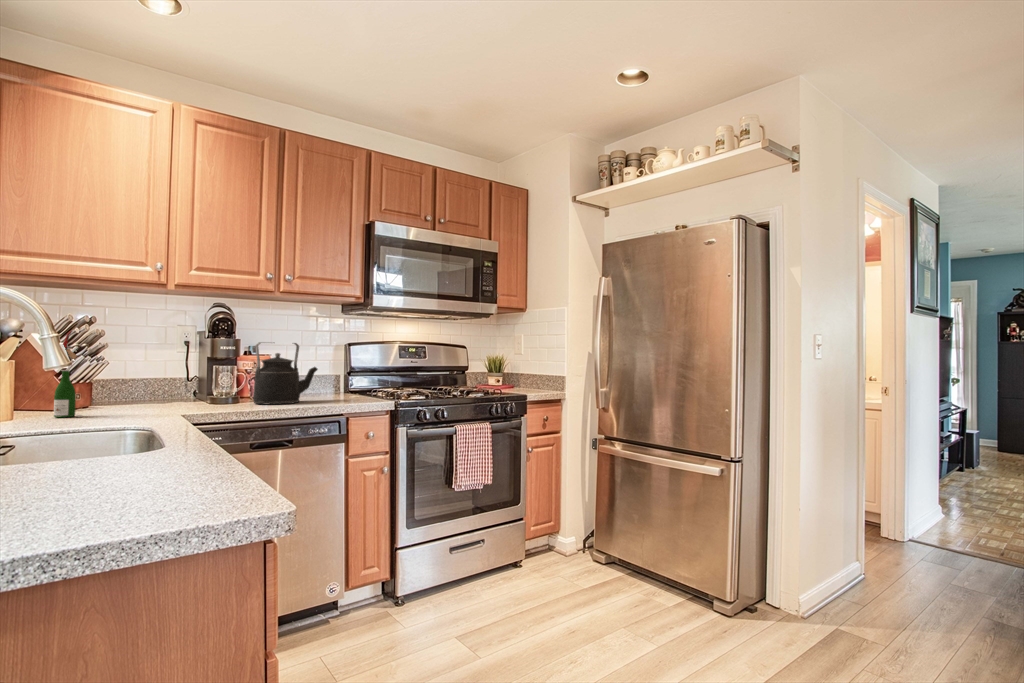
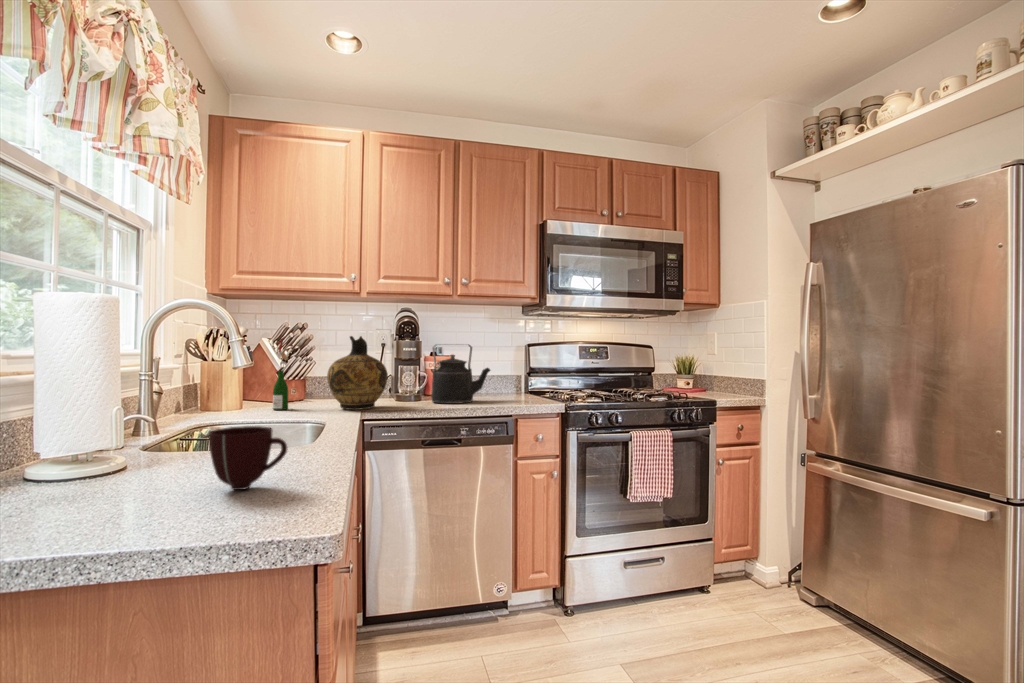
ceramic jug: none [131,332,207,414] -> present [327,336,388,410]
mug: none [108,422,201,489] -> present [209,426,287,490]

